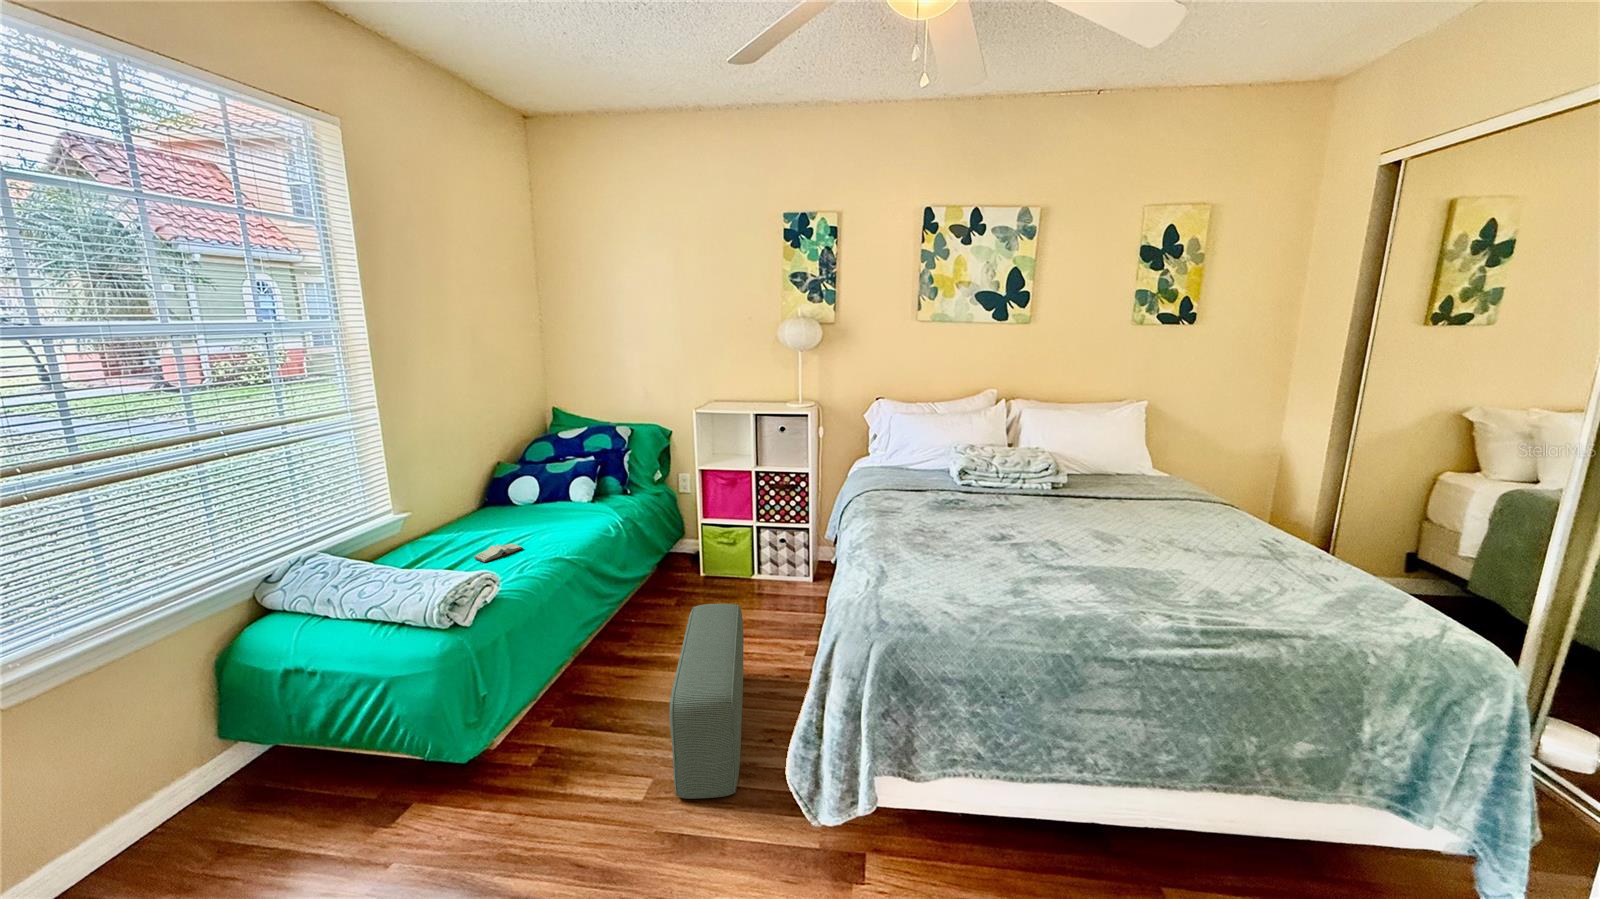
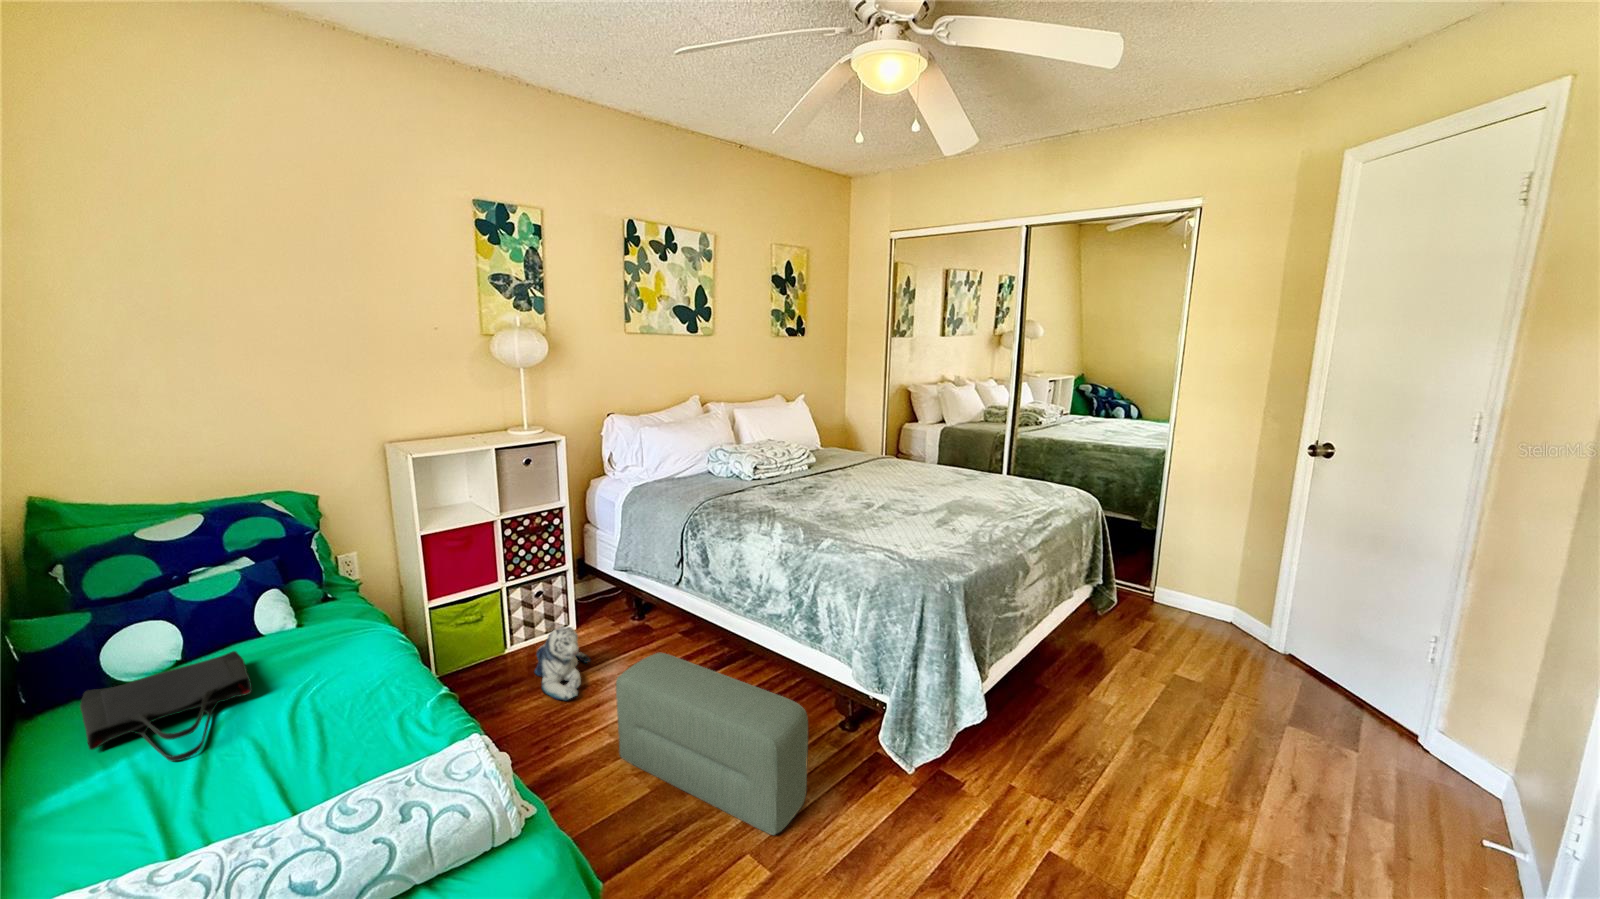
tote bag: none [469,499,553,540] -> present [80,651,252,761]
book: present [474,543,523,562] -> none [282,716,344,769]
plush toy: none [726,566,783,624] -> present [534,627,590,701]

